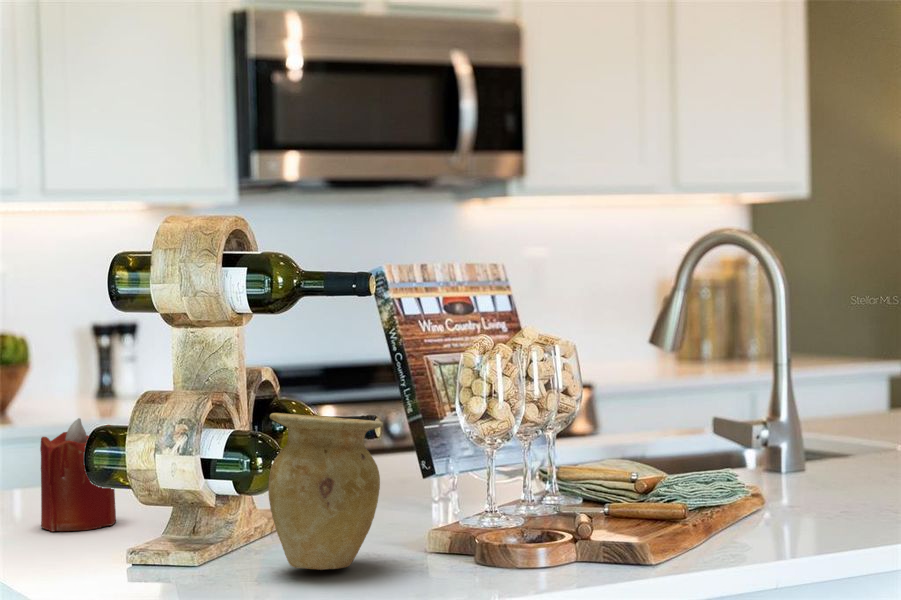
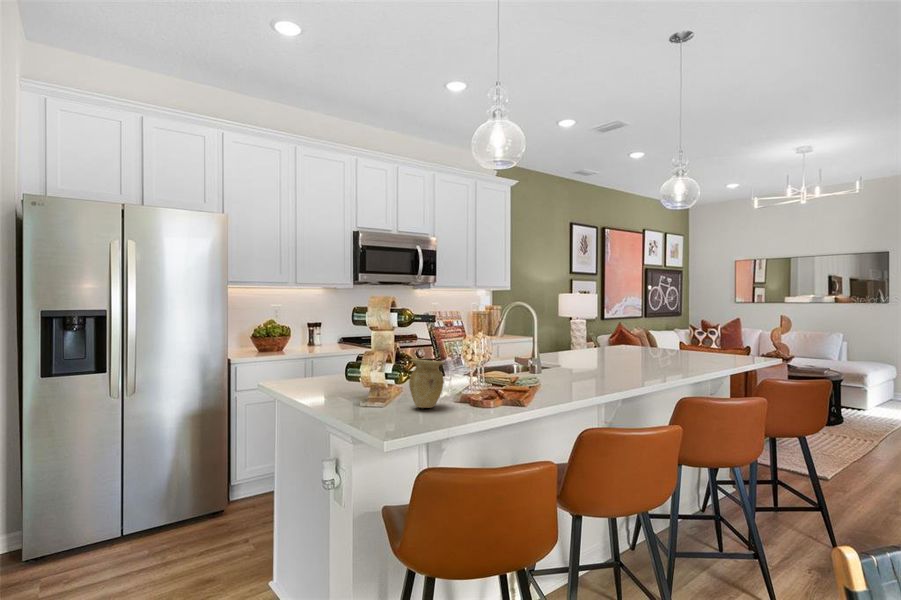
candle: present [40,418,116,531] -> none [317,359,342,397]

